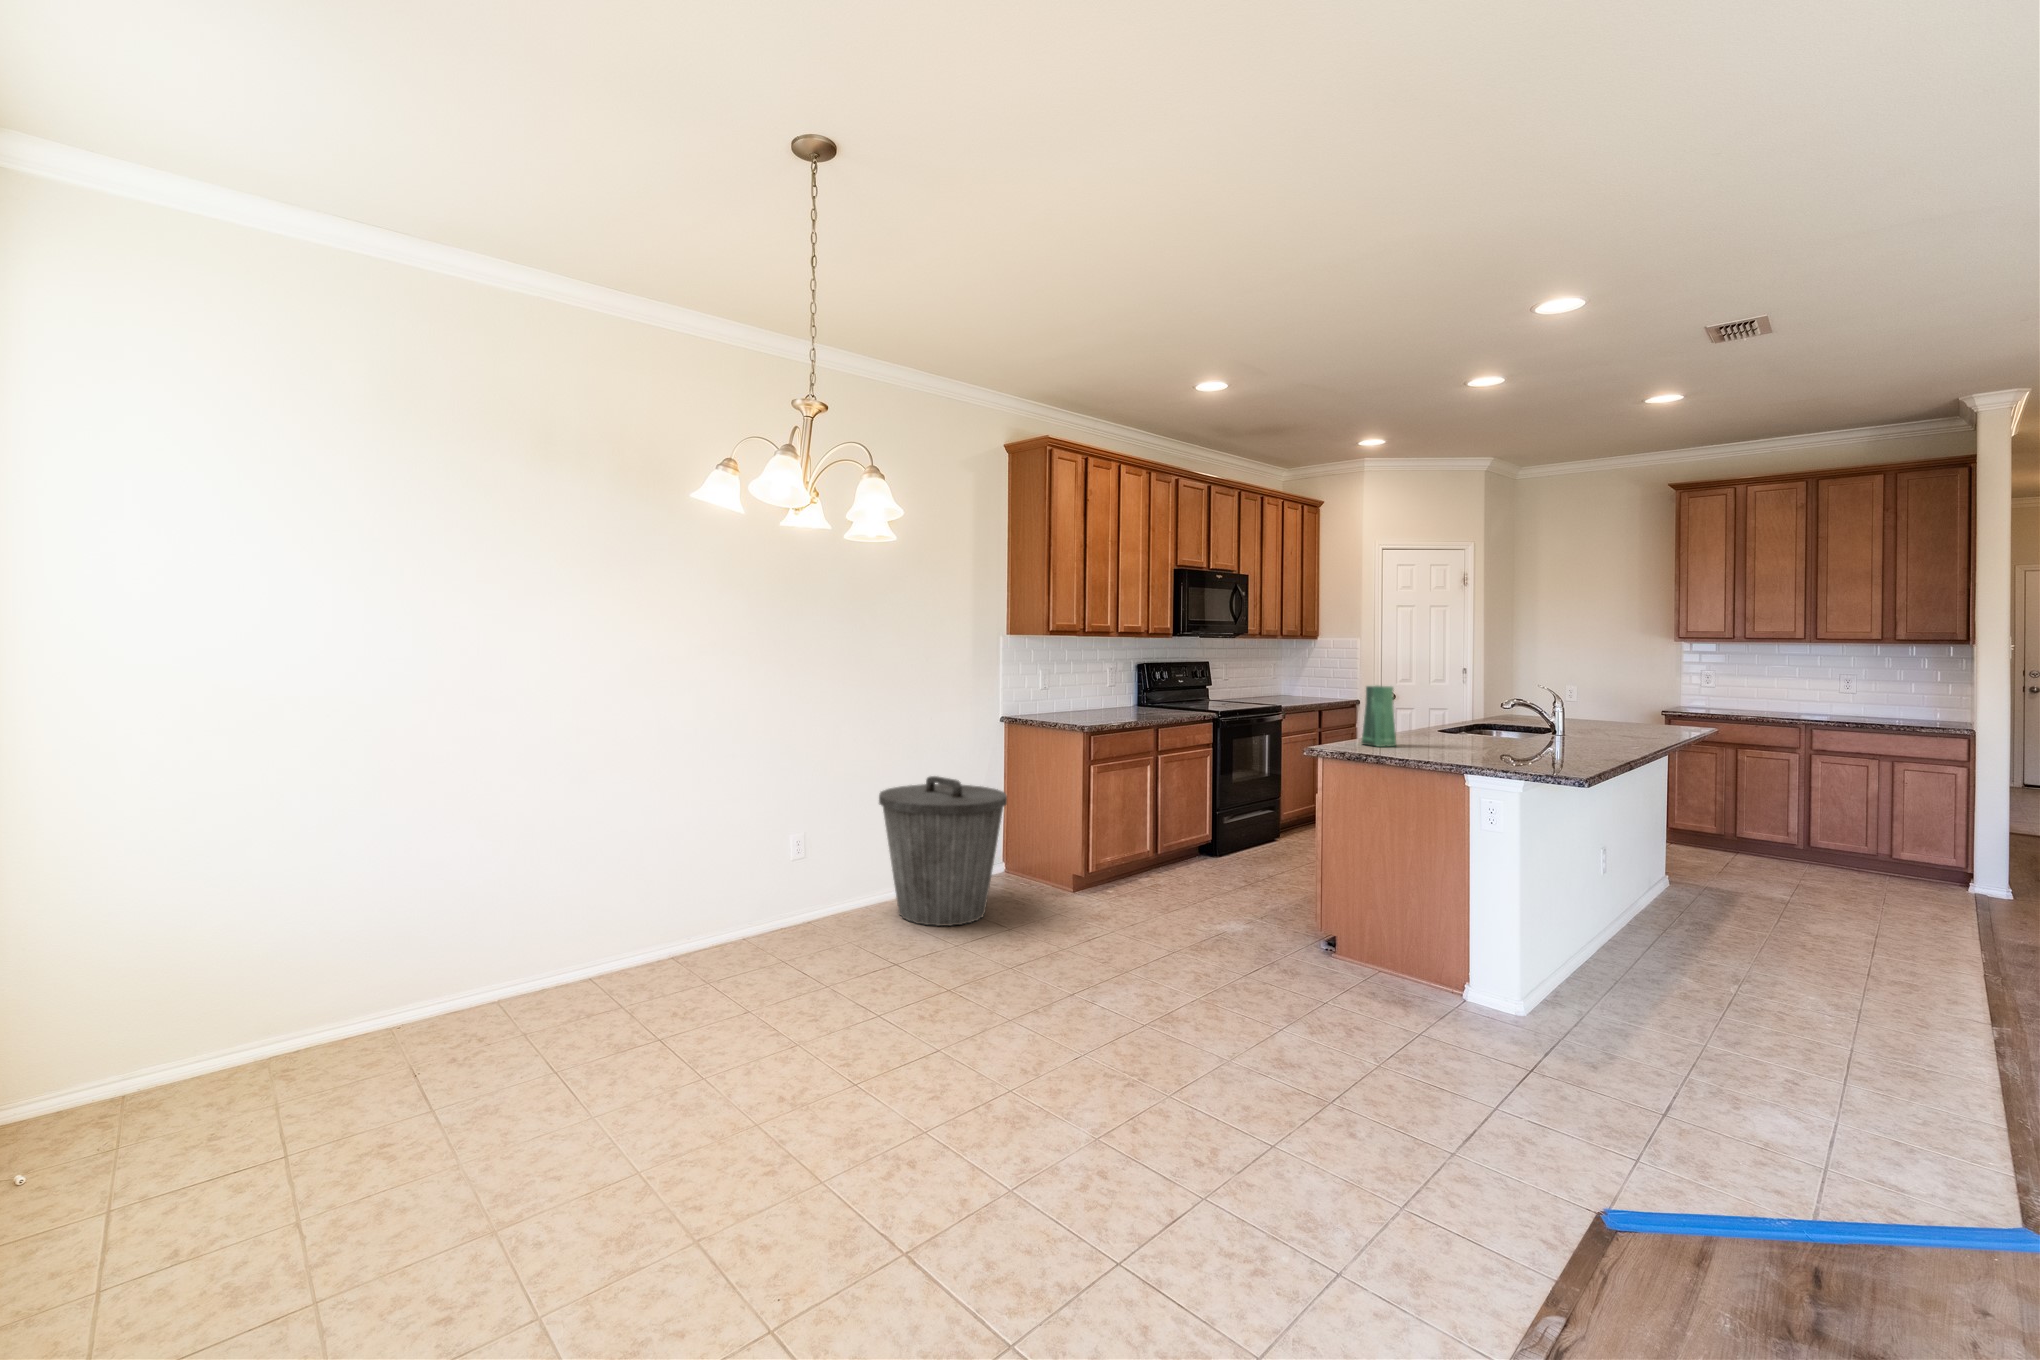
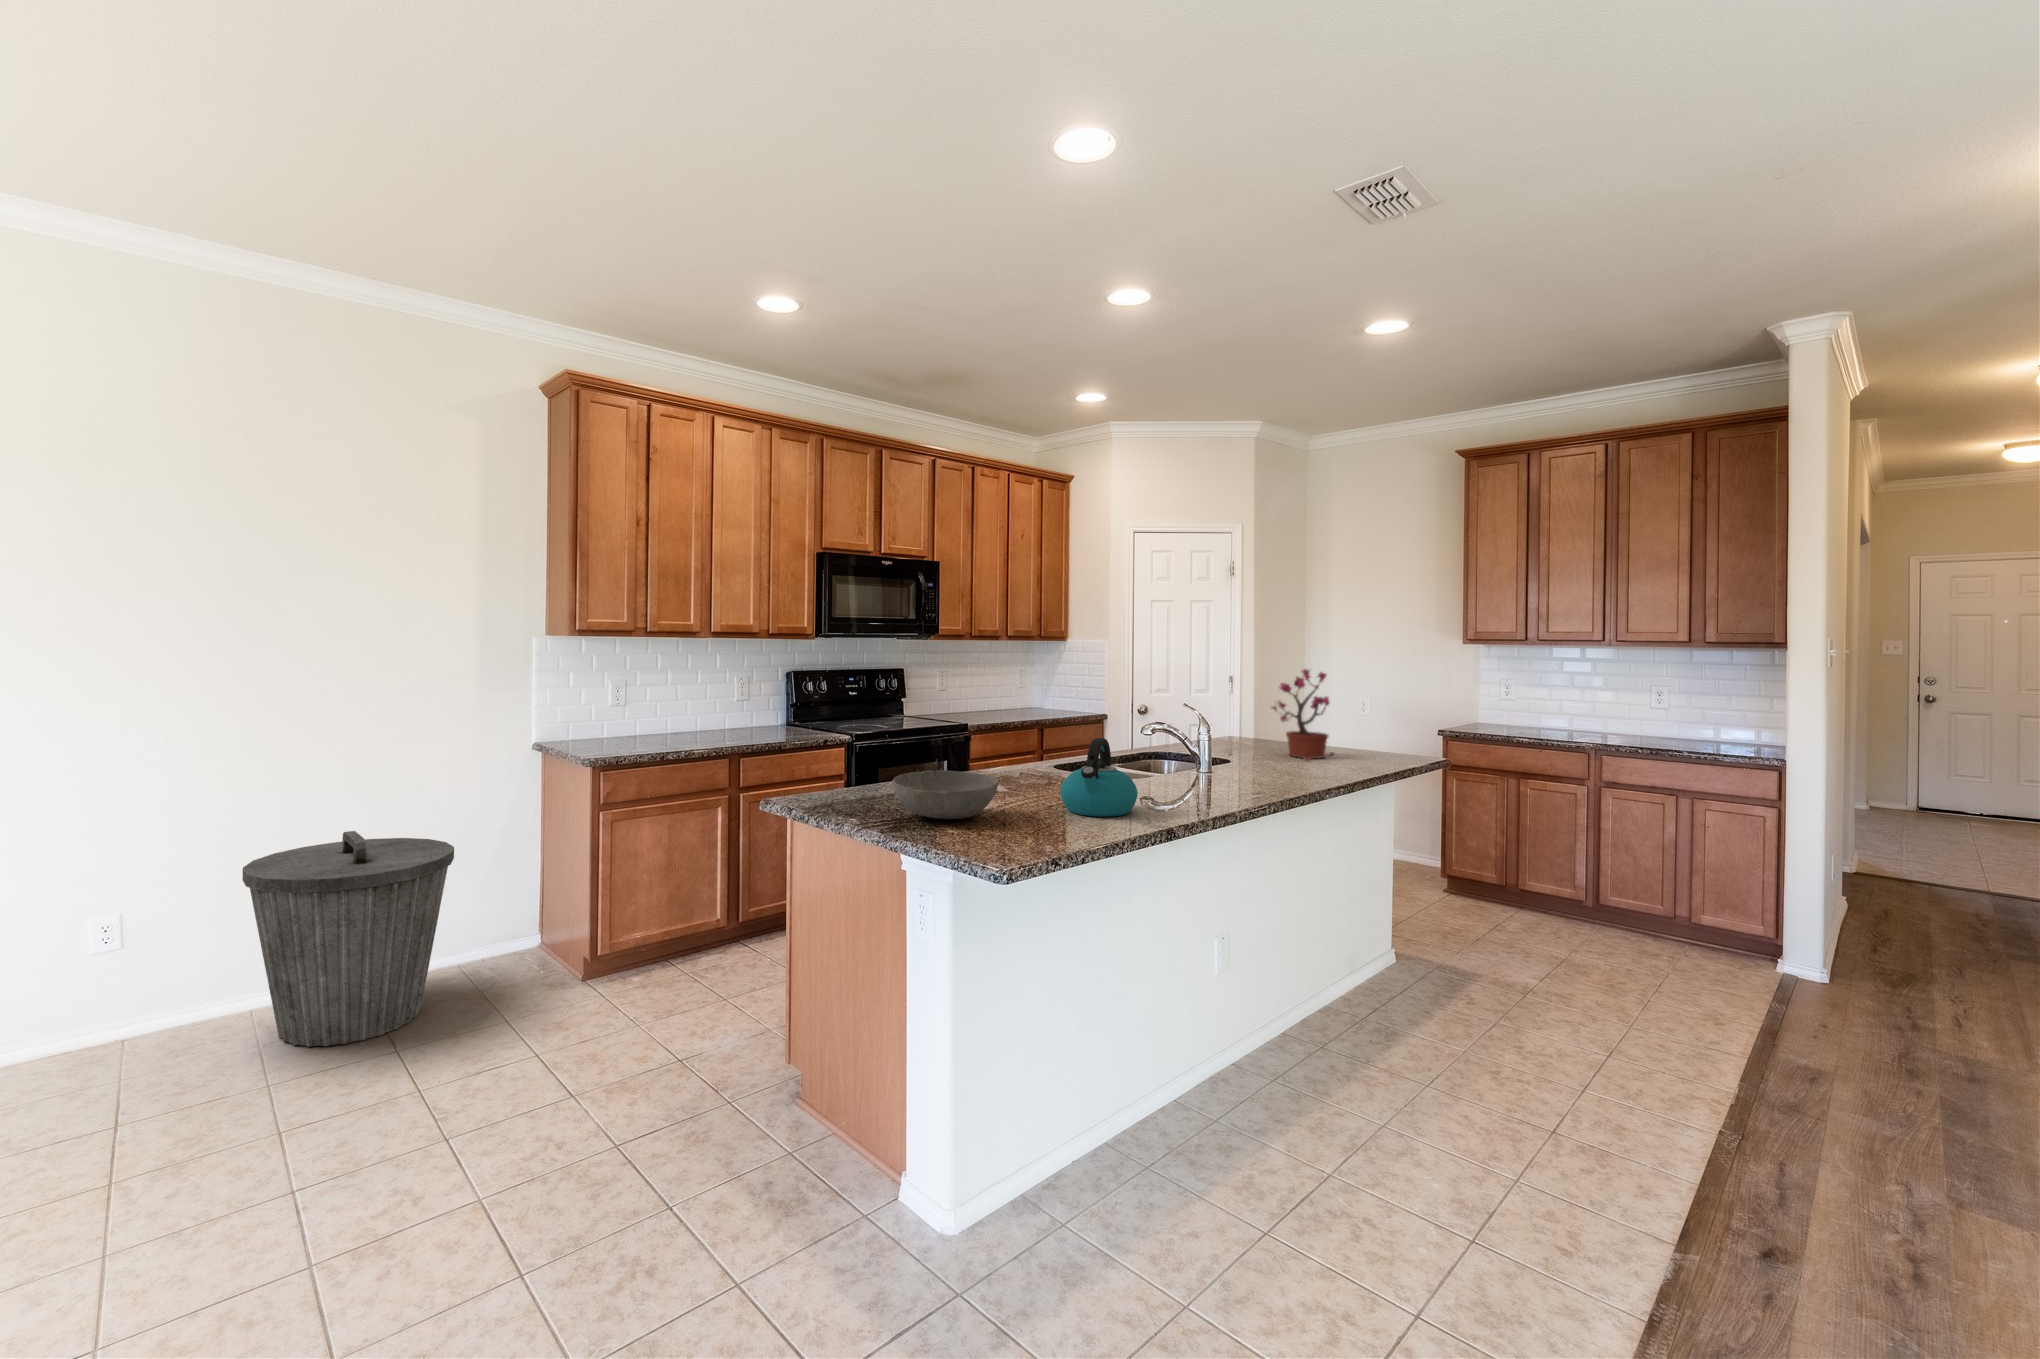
potted plant: none [1582,659,1630,727] -> present [1272,669,1334,760]
vase: present [1362,685,1396,747] -> none [848,712,889,802]
kettle: none [1529,702,1591,754] -> present [1060,738,1138,817]
bowl: none [1428,724,1508,754] -> present [892,770,998,819]

